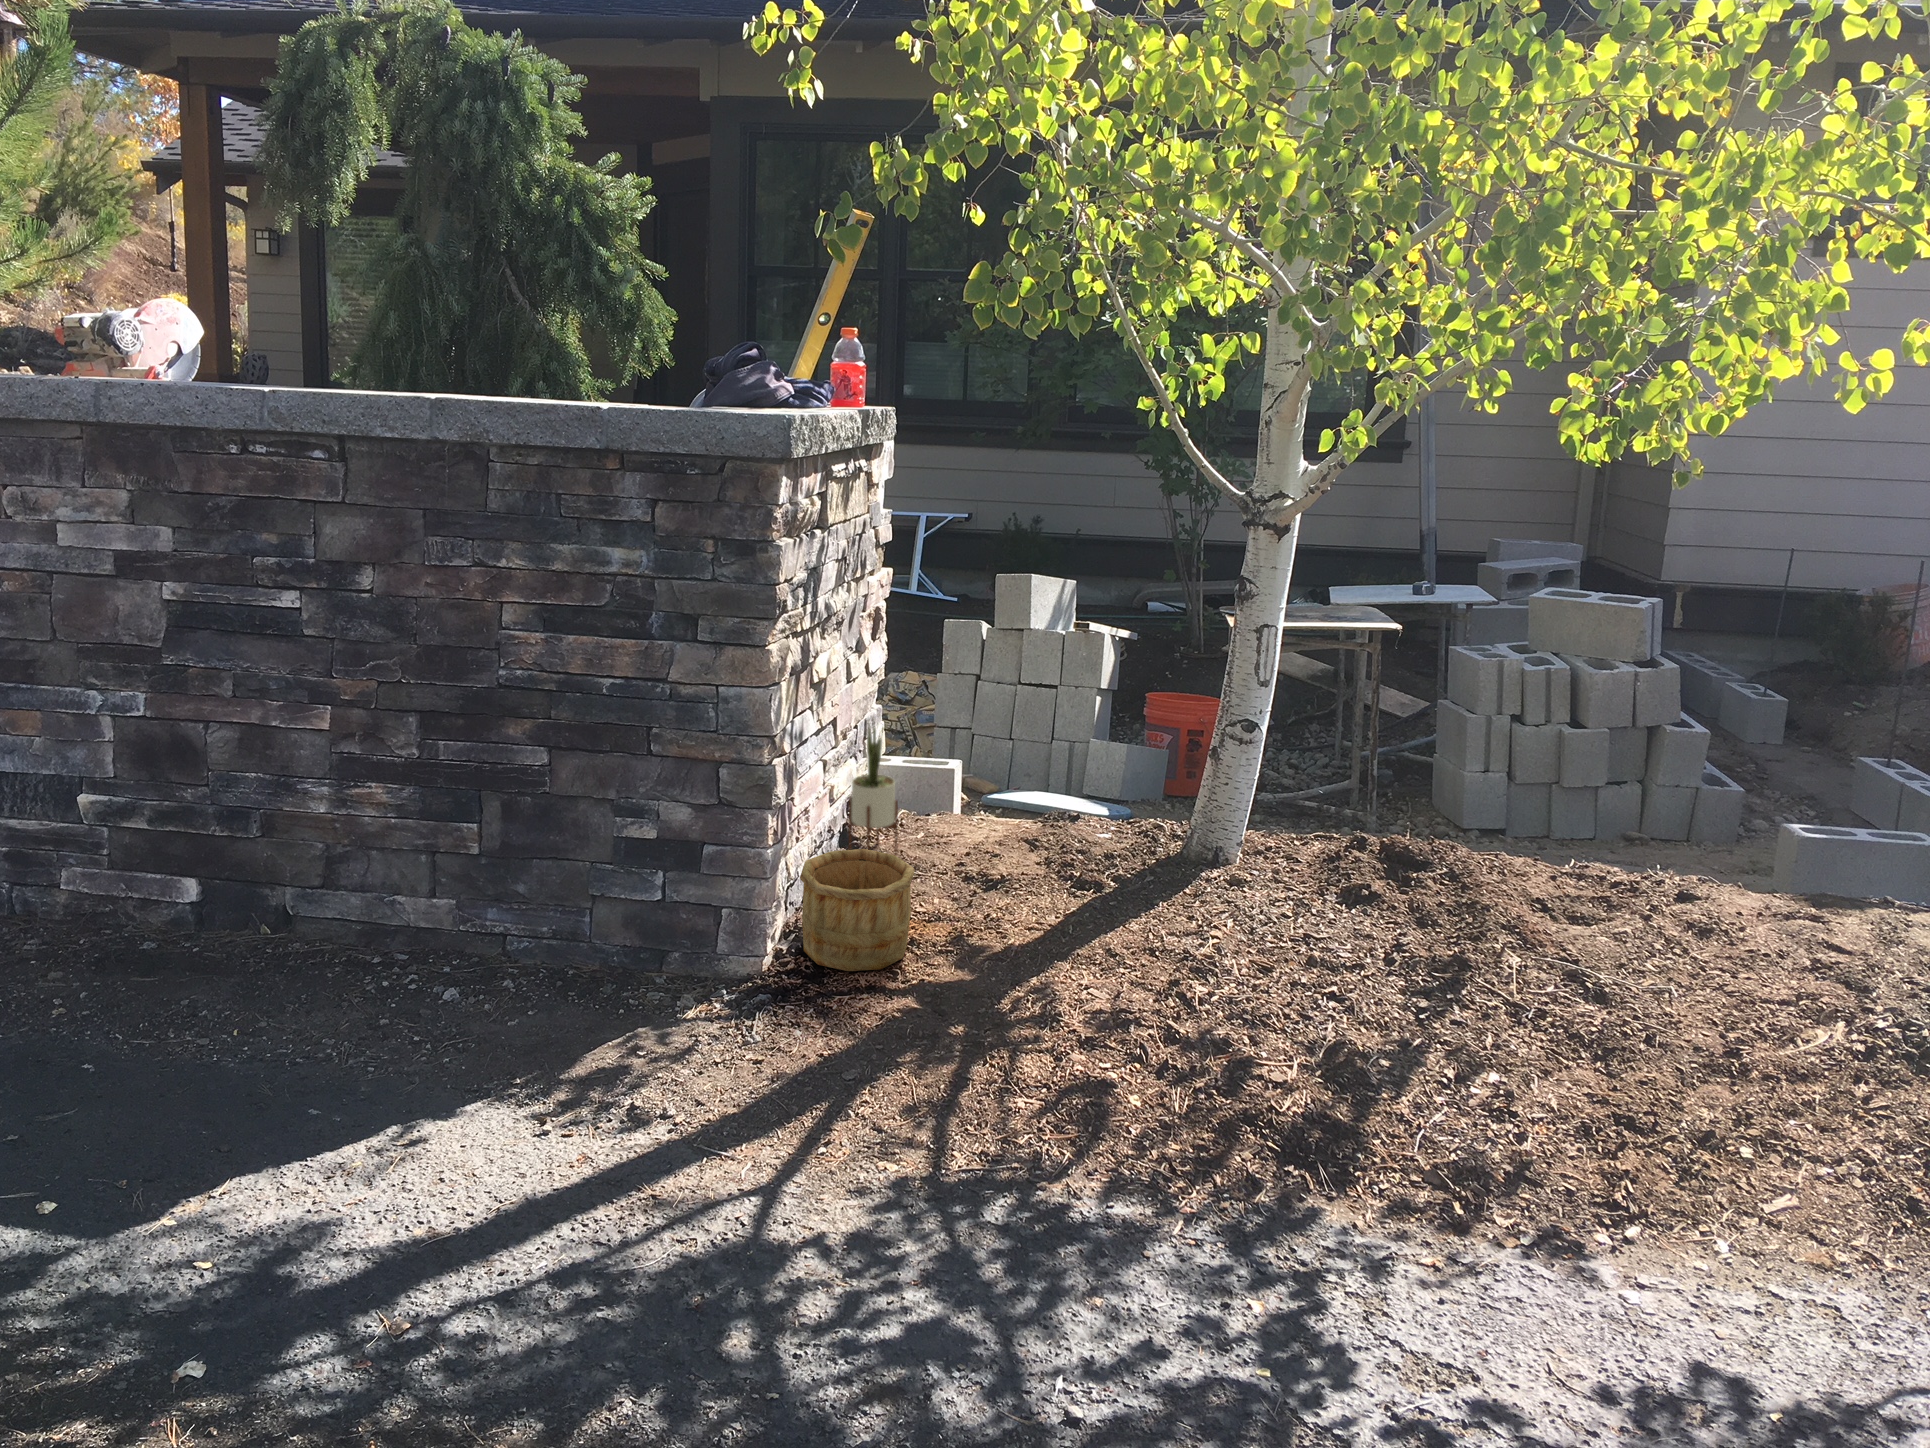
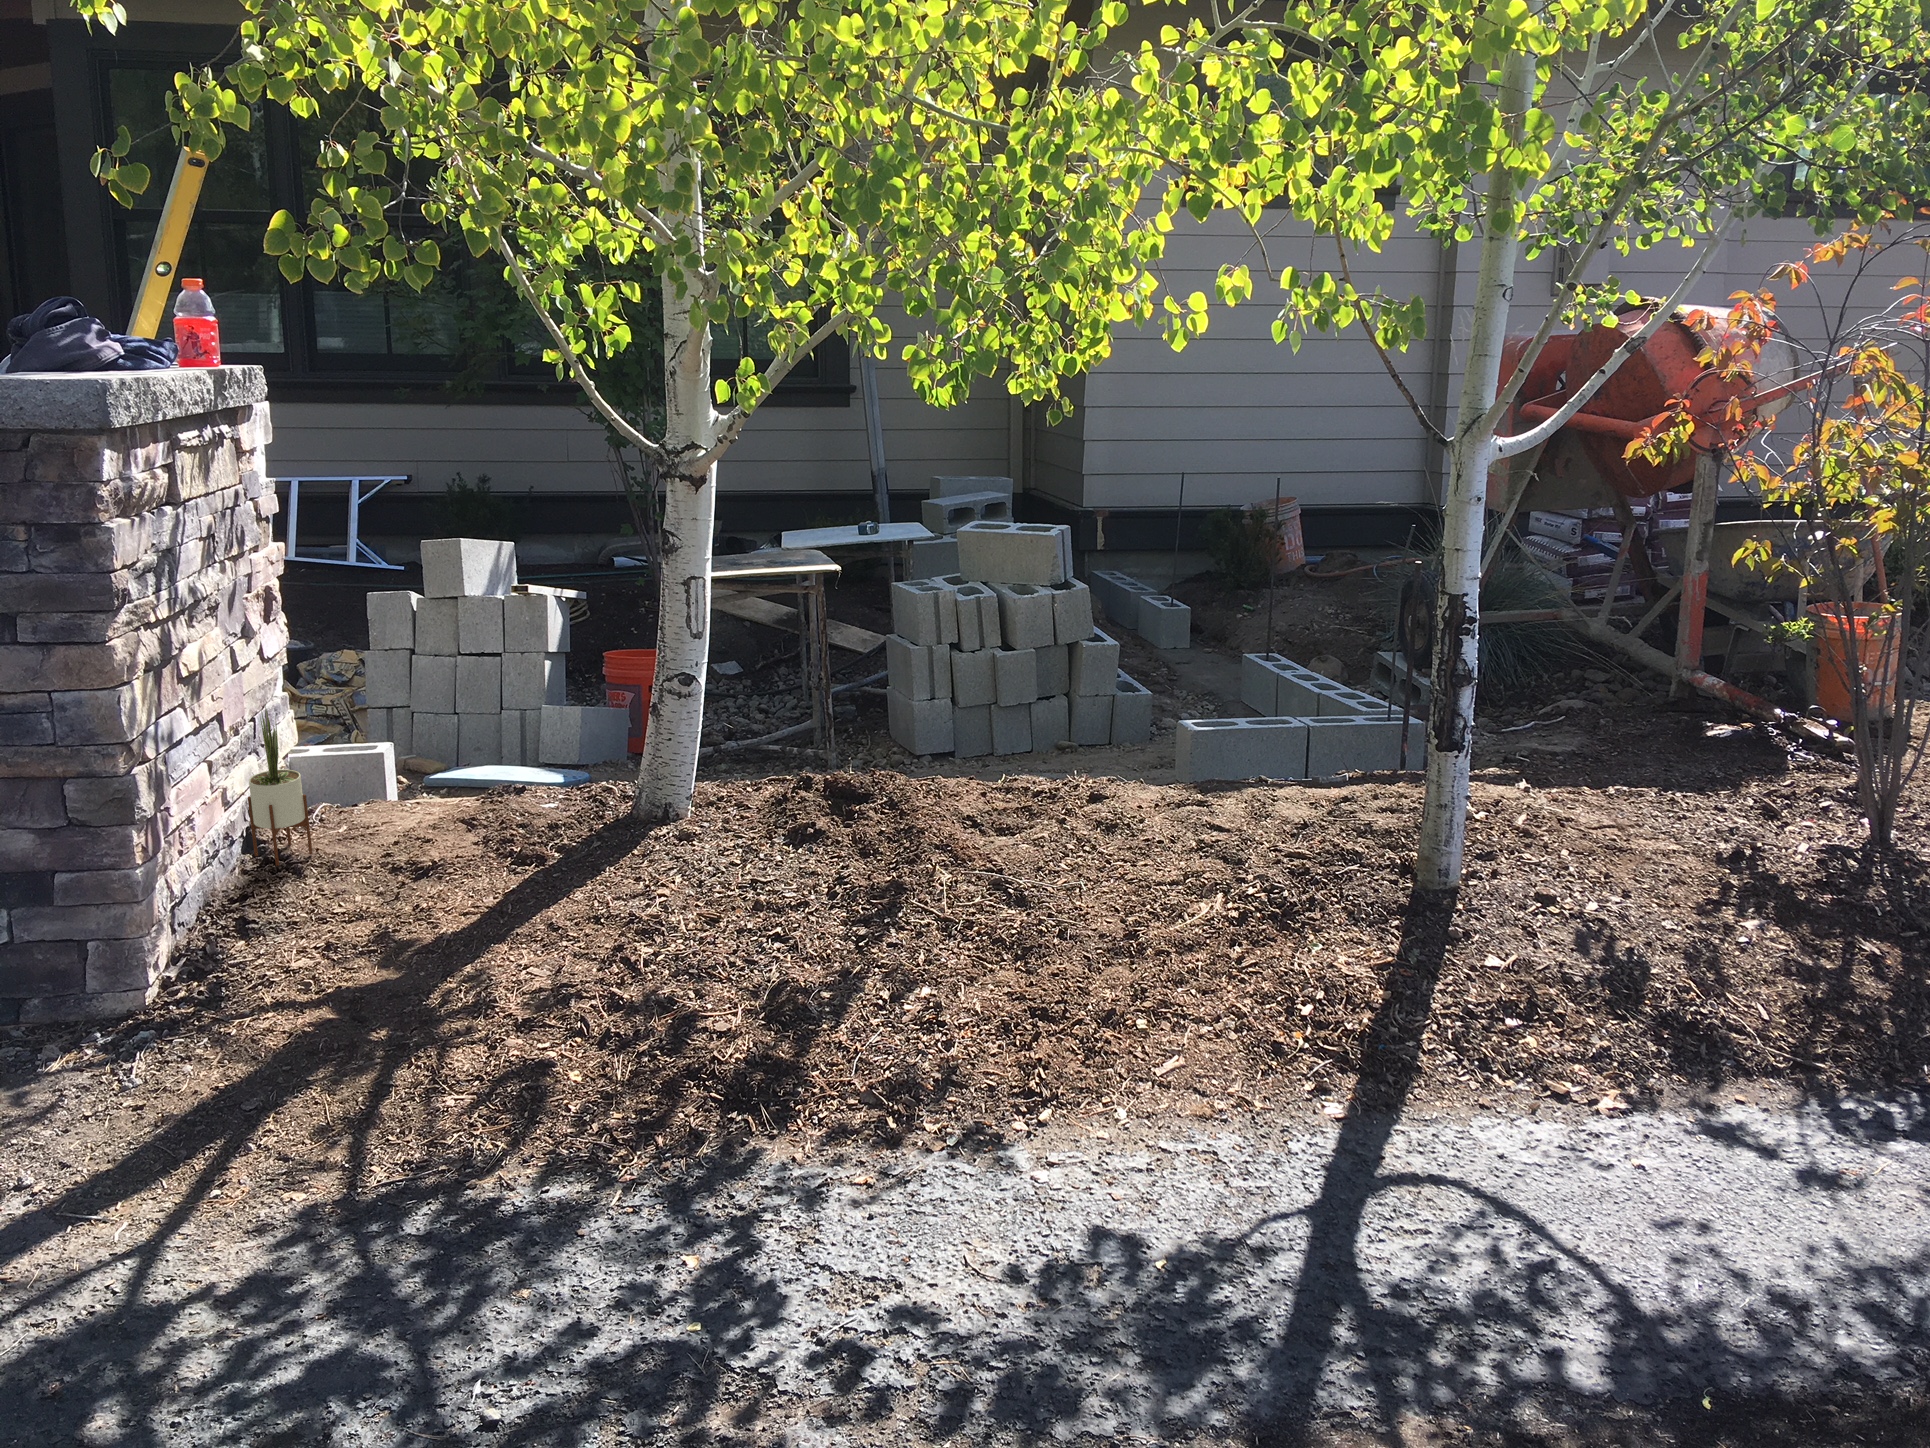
wooden bucket: present [800,849,915,971] -> none [184,853,324,989]

